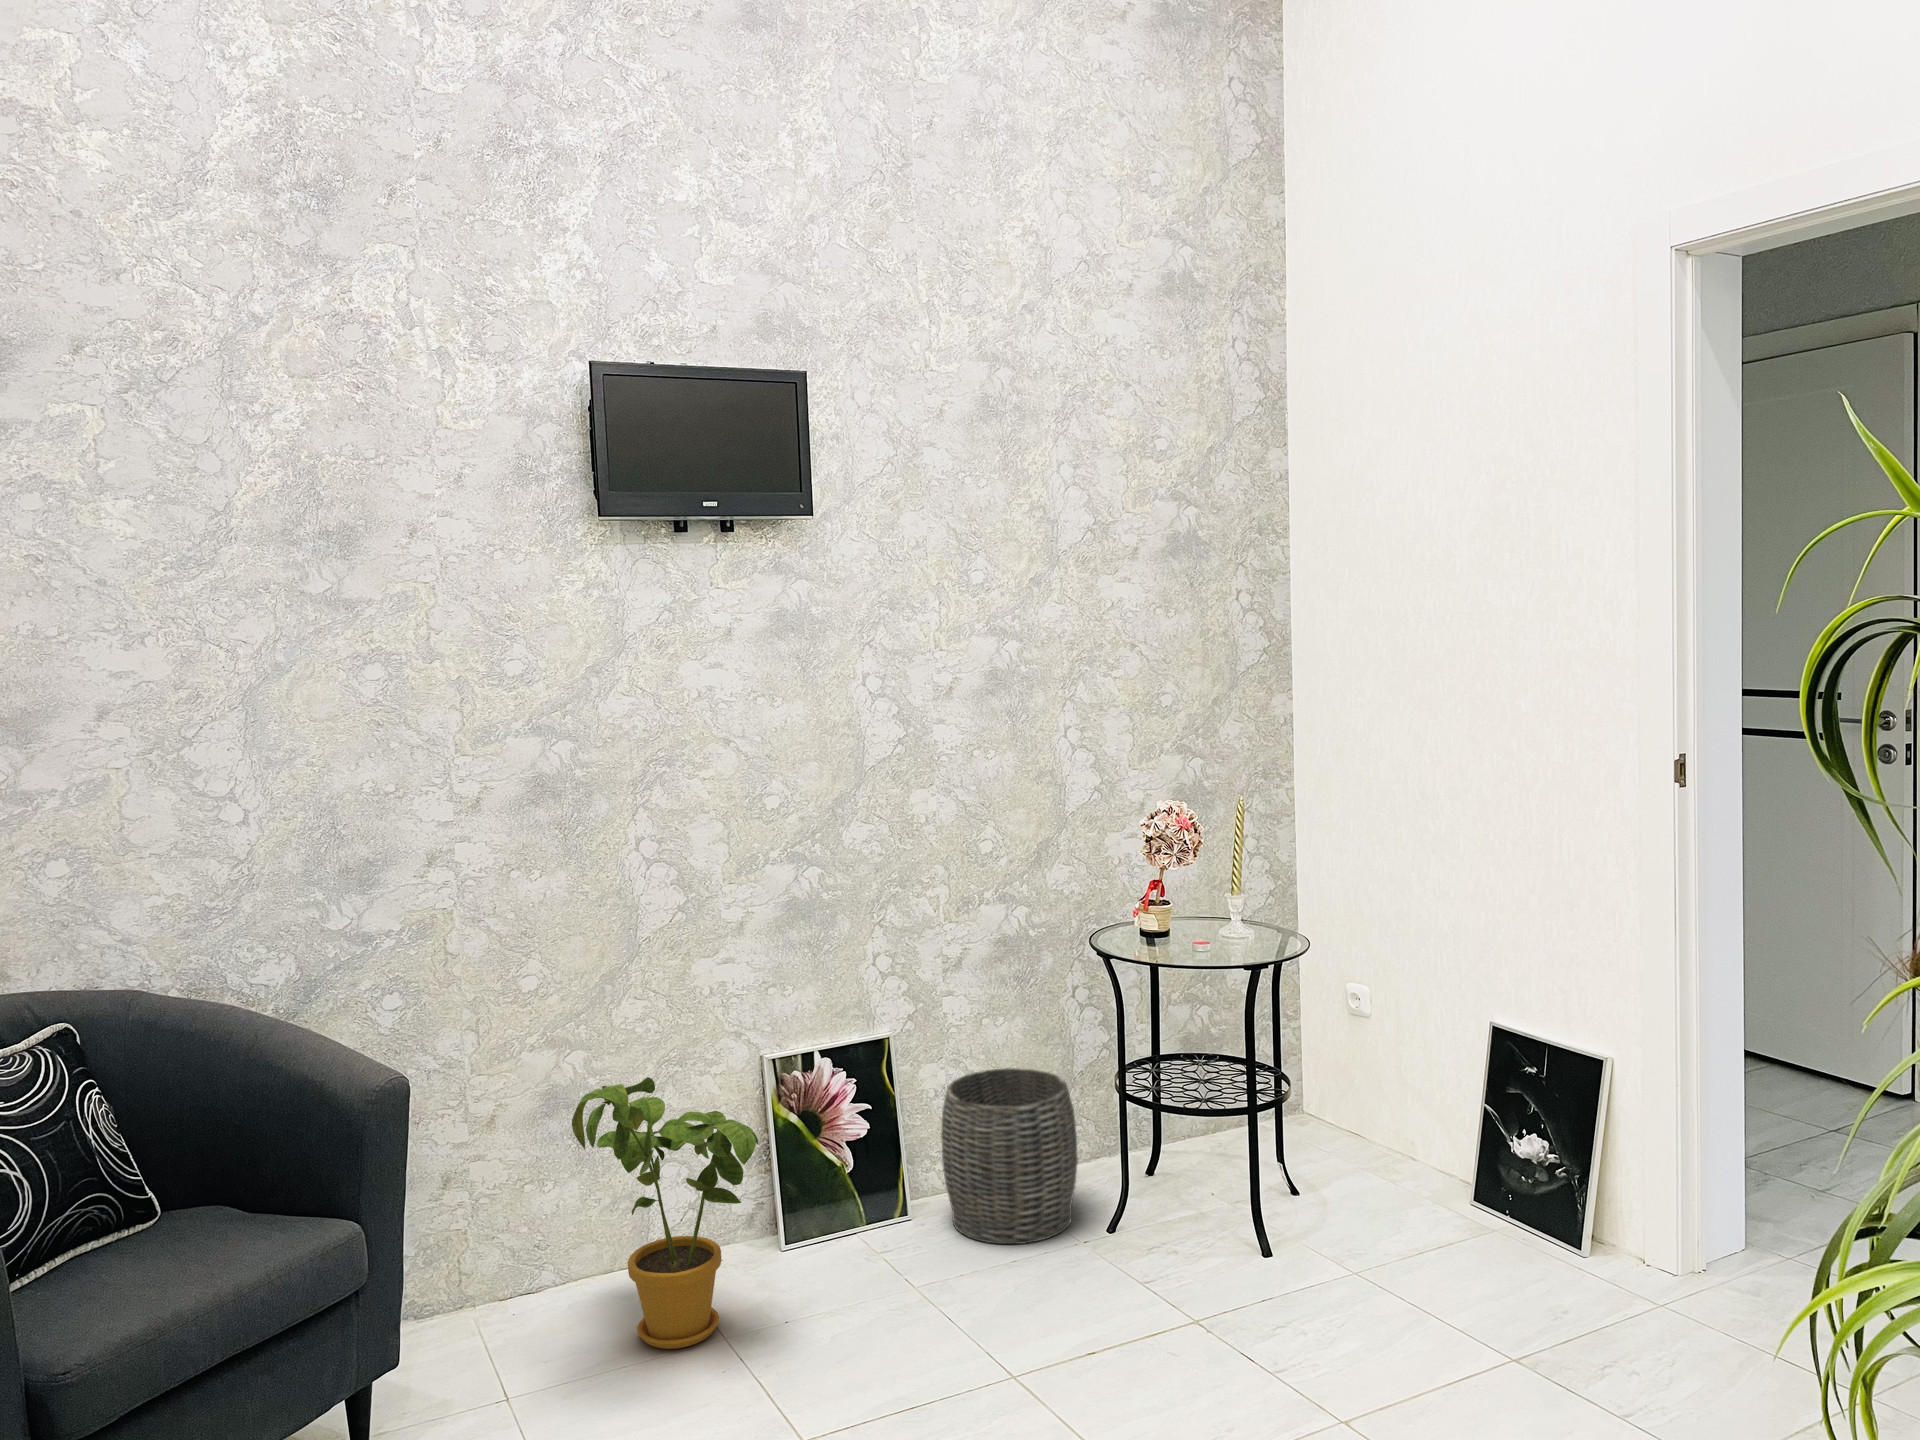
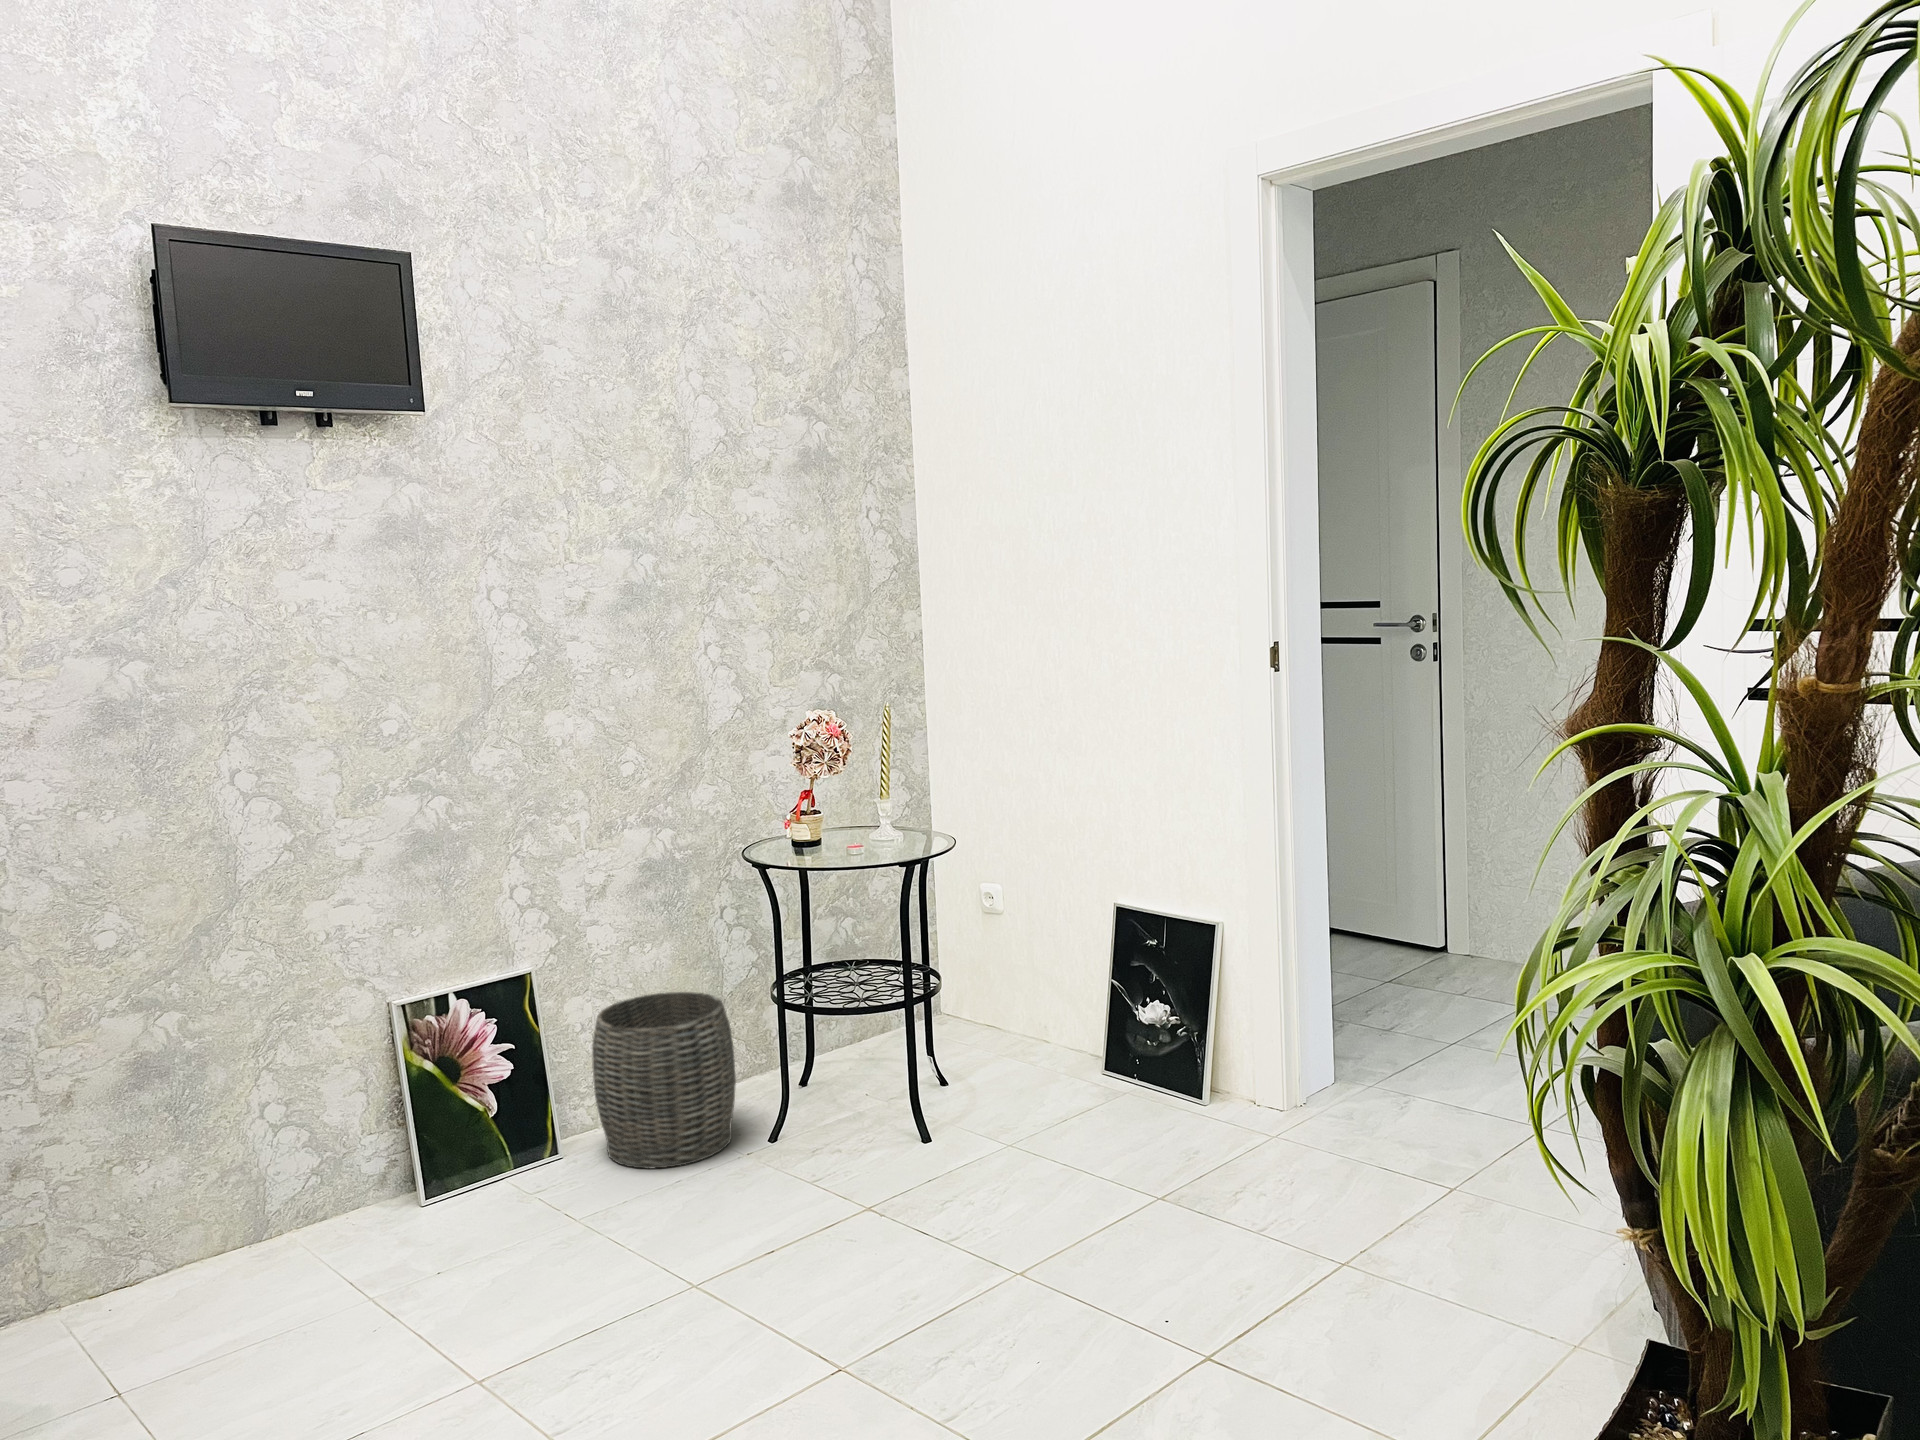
house plant: present [572,1077,758,1349] -> none [180,1026,404,1319]

